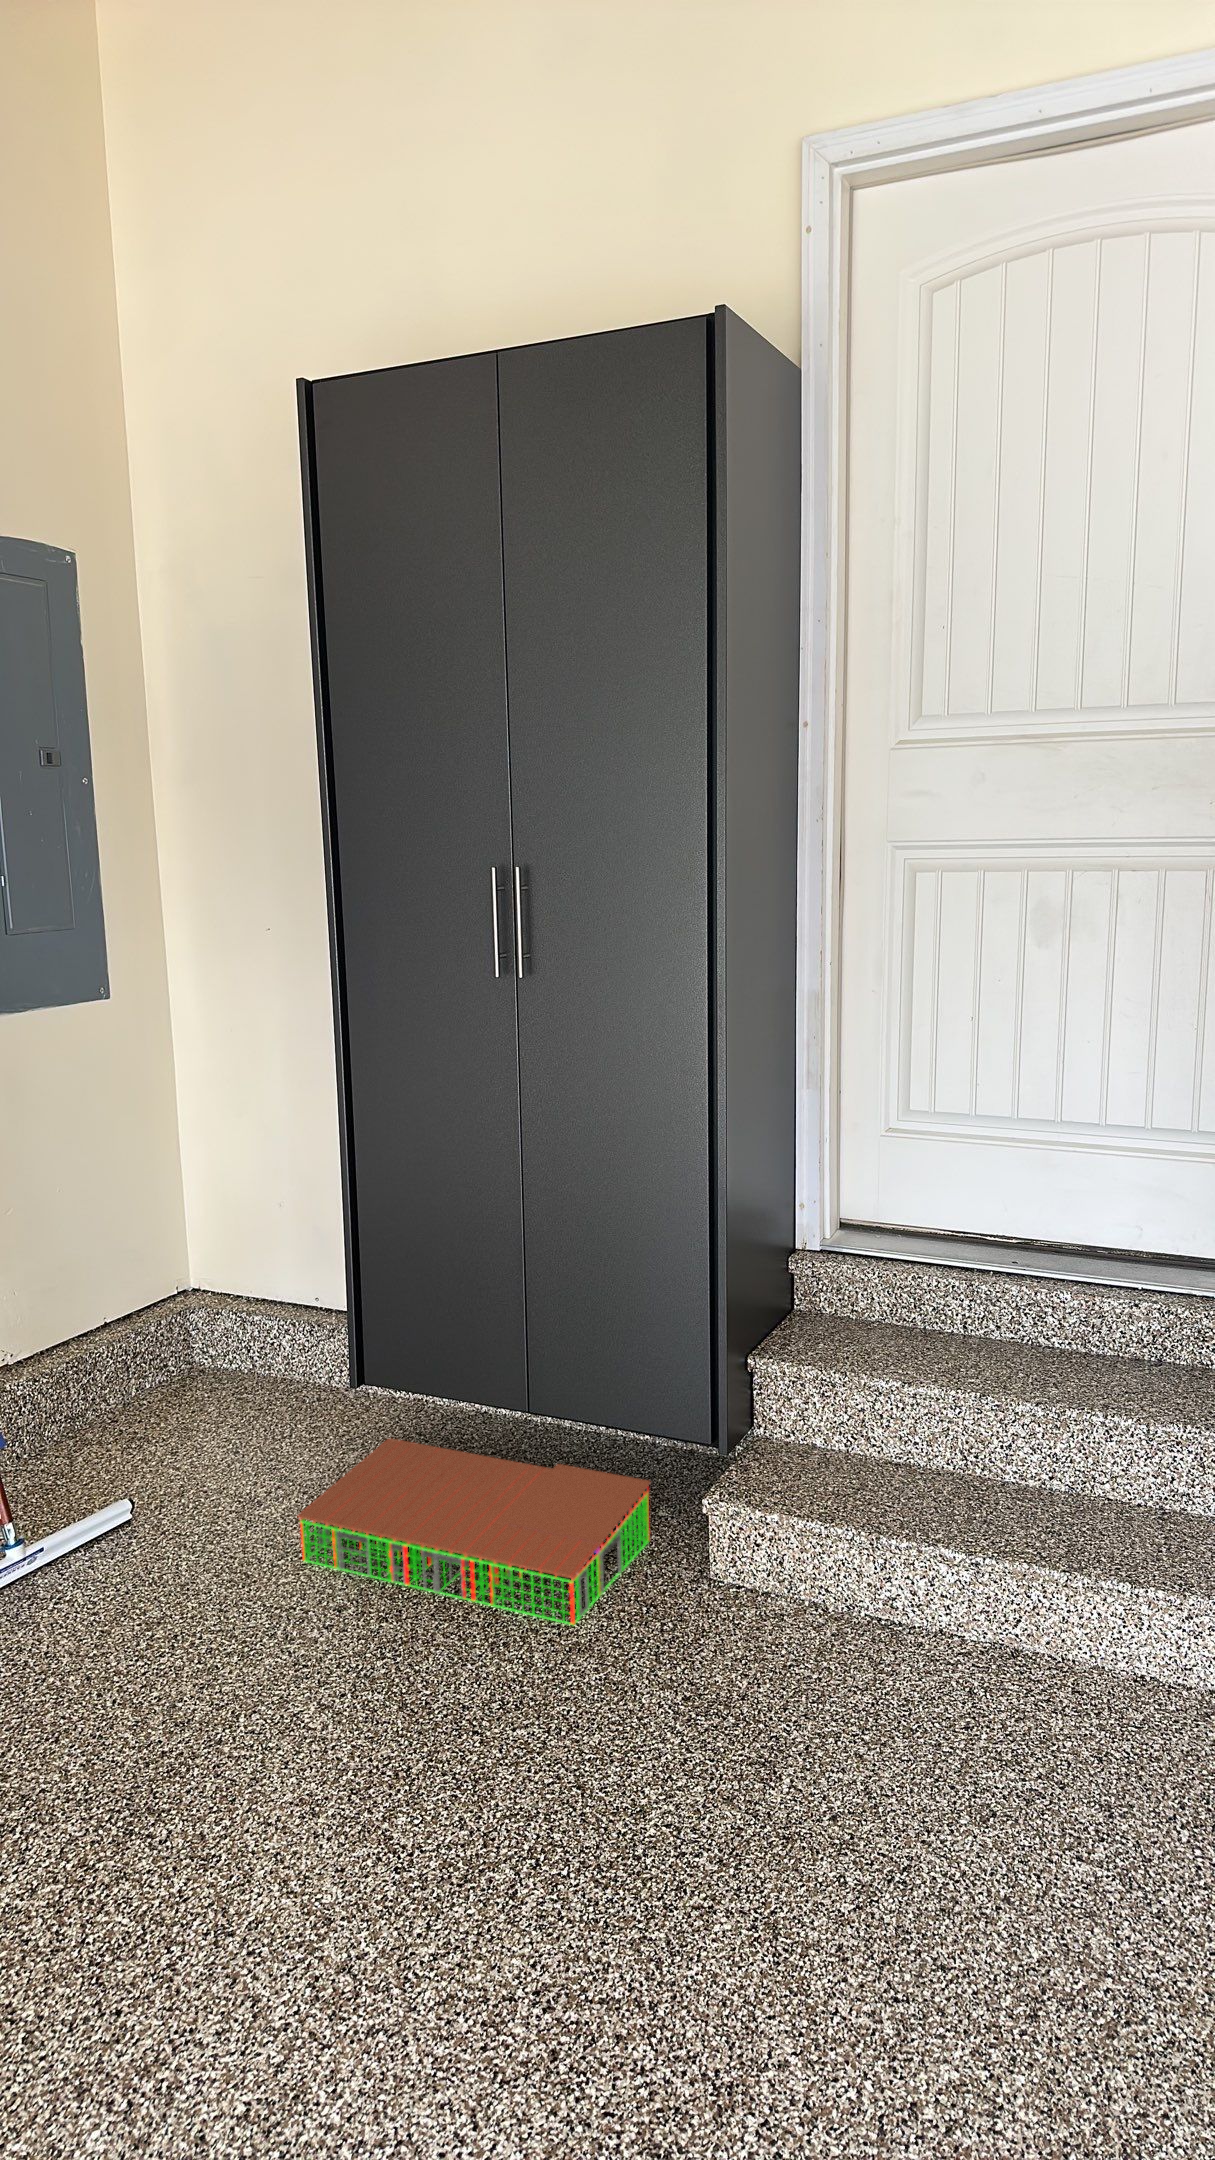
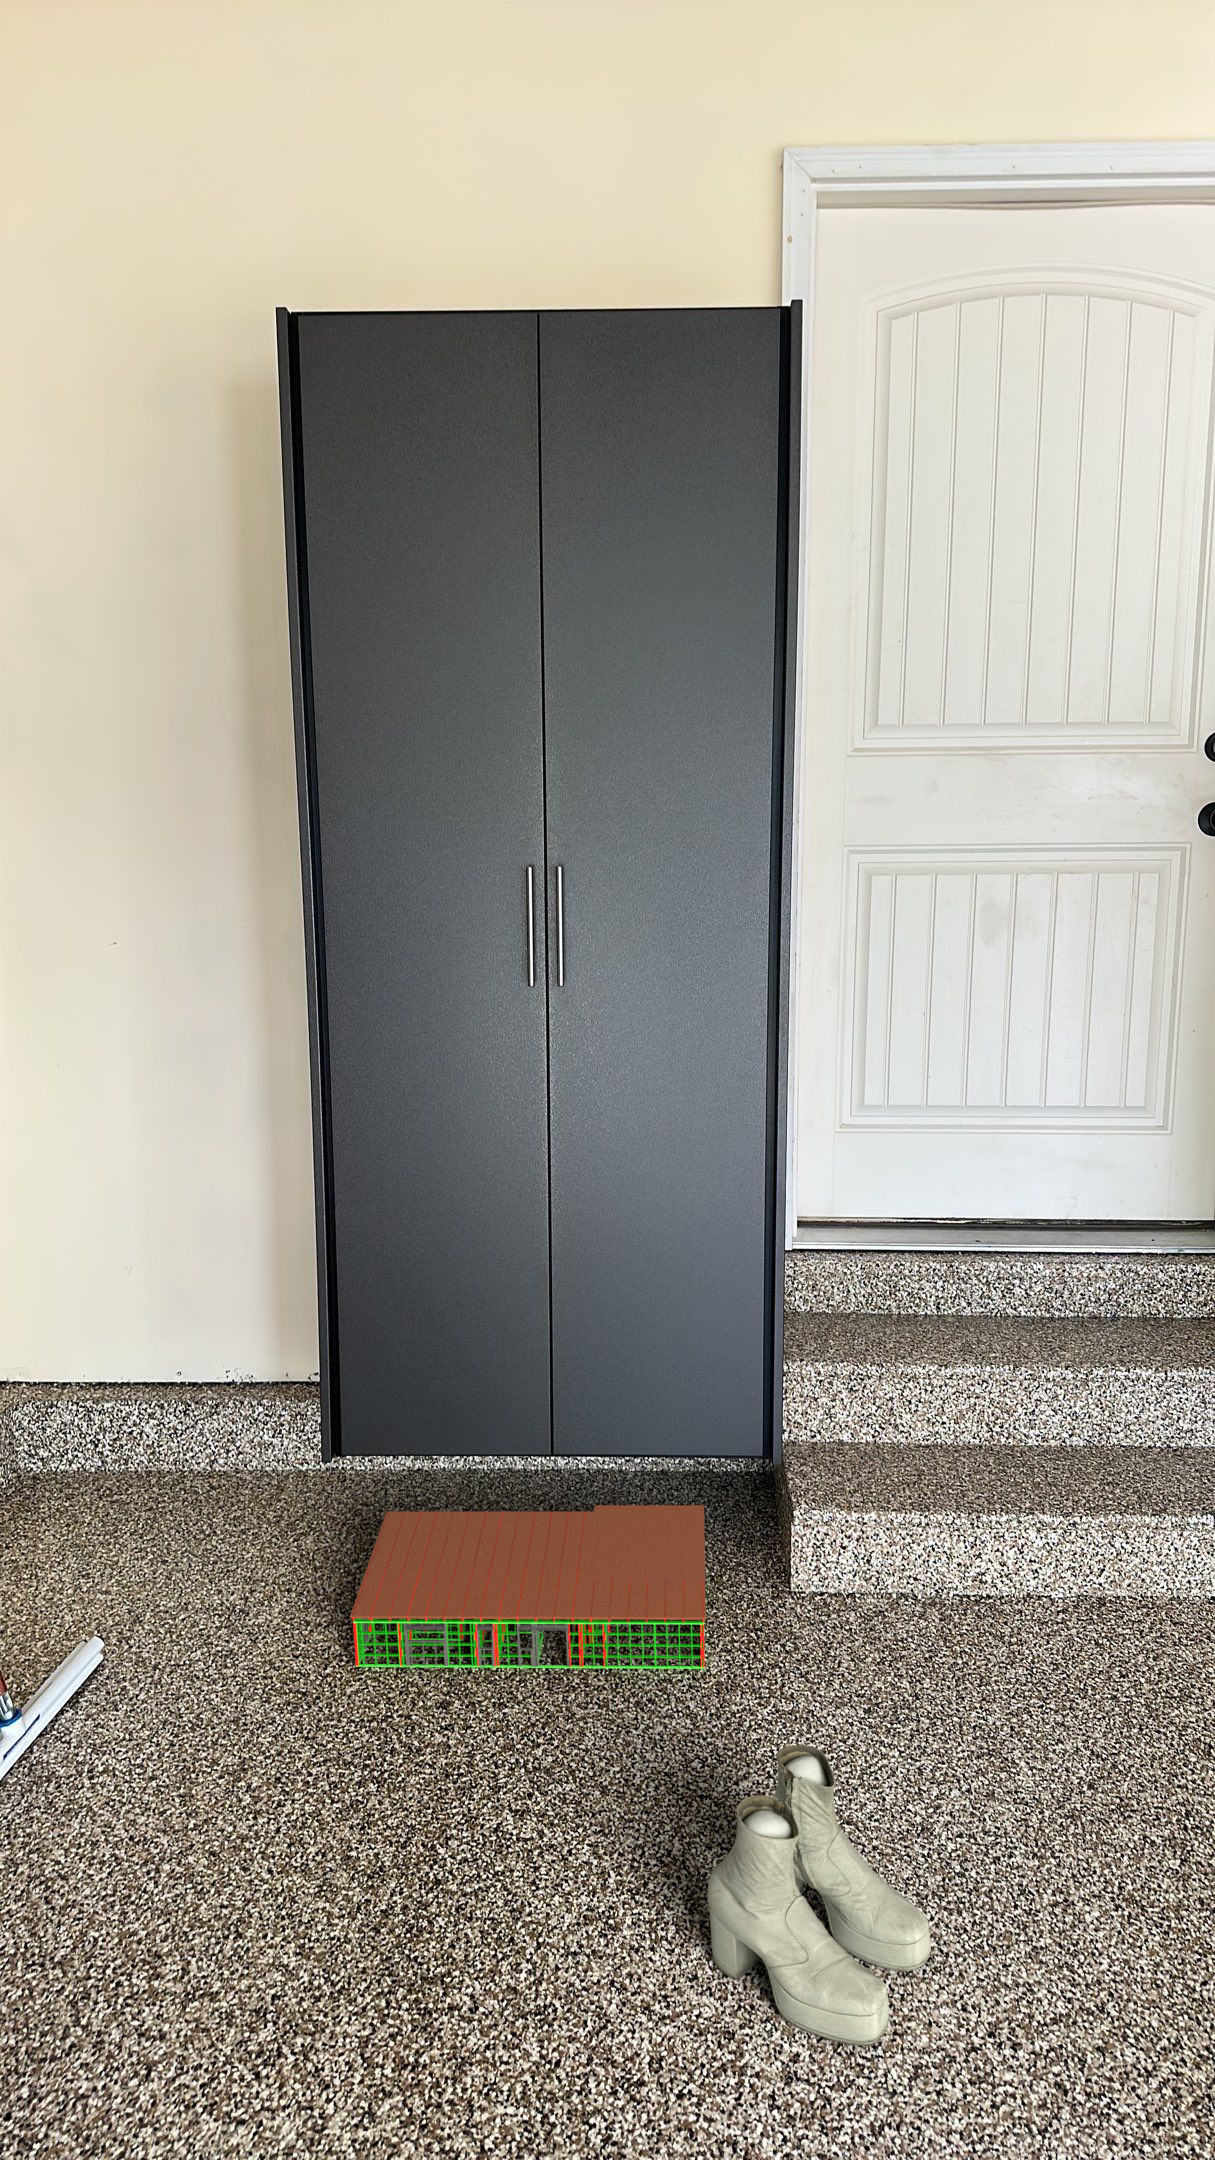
boots: none [357,1685,544,1965] -> present [707,1745,931,2046]

